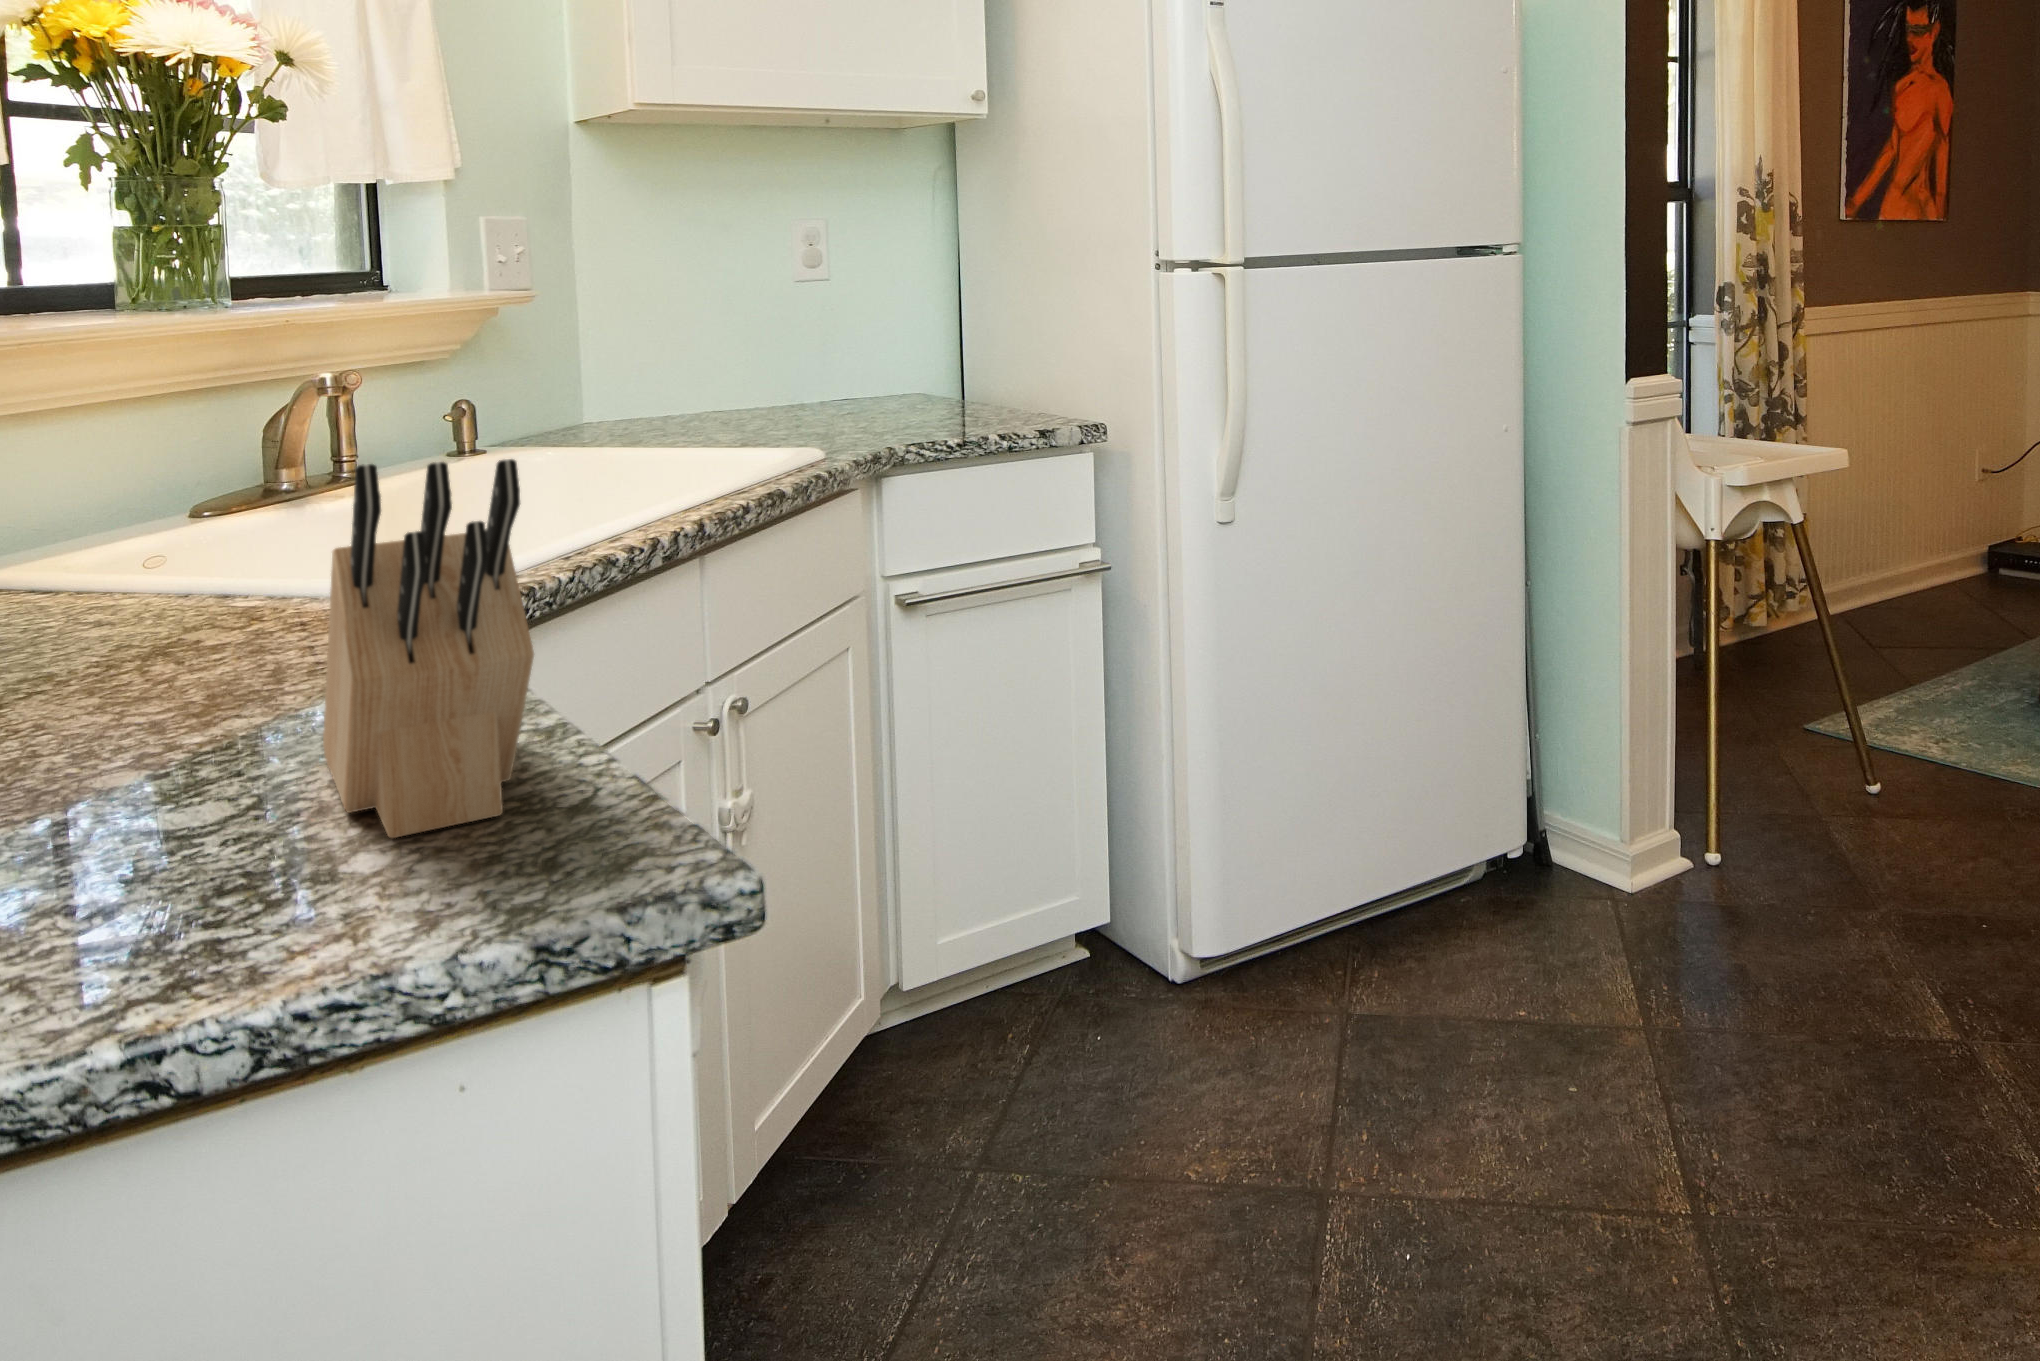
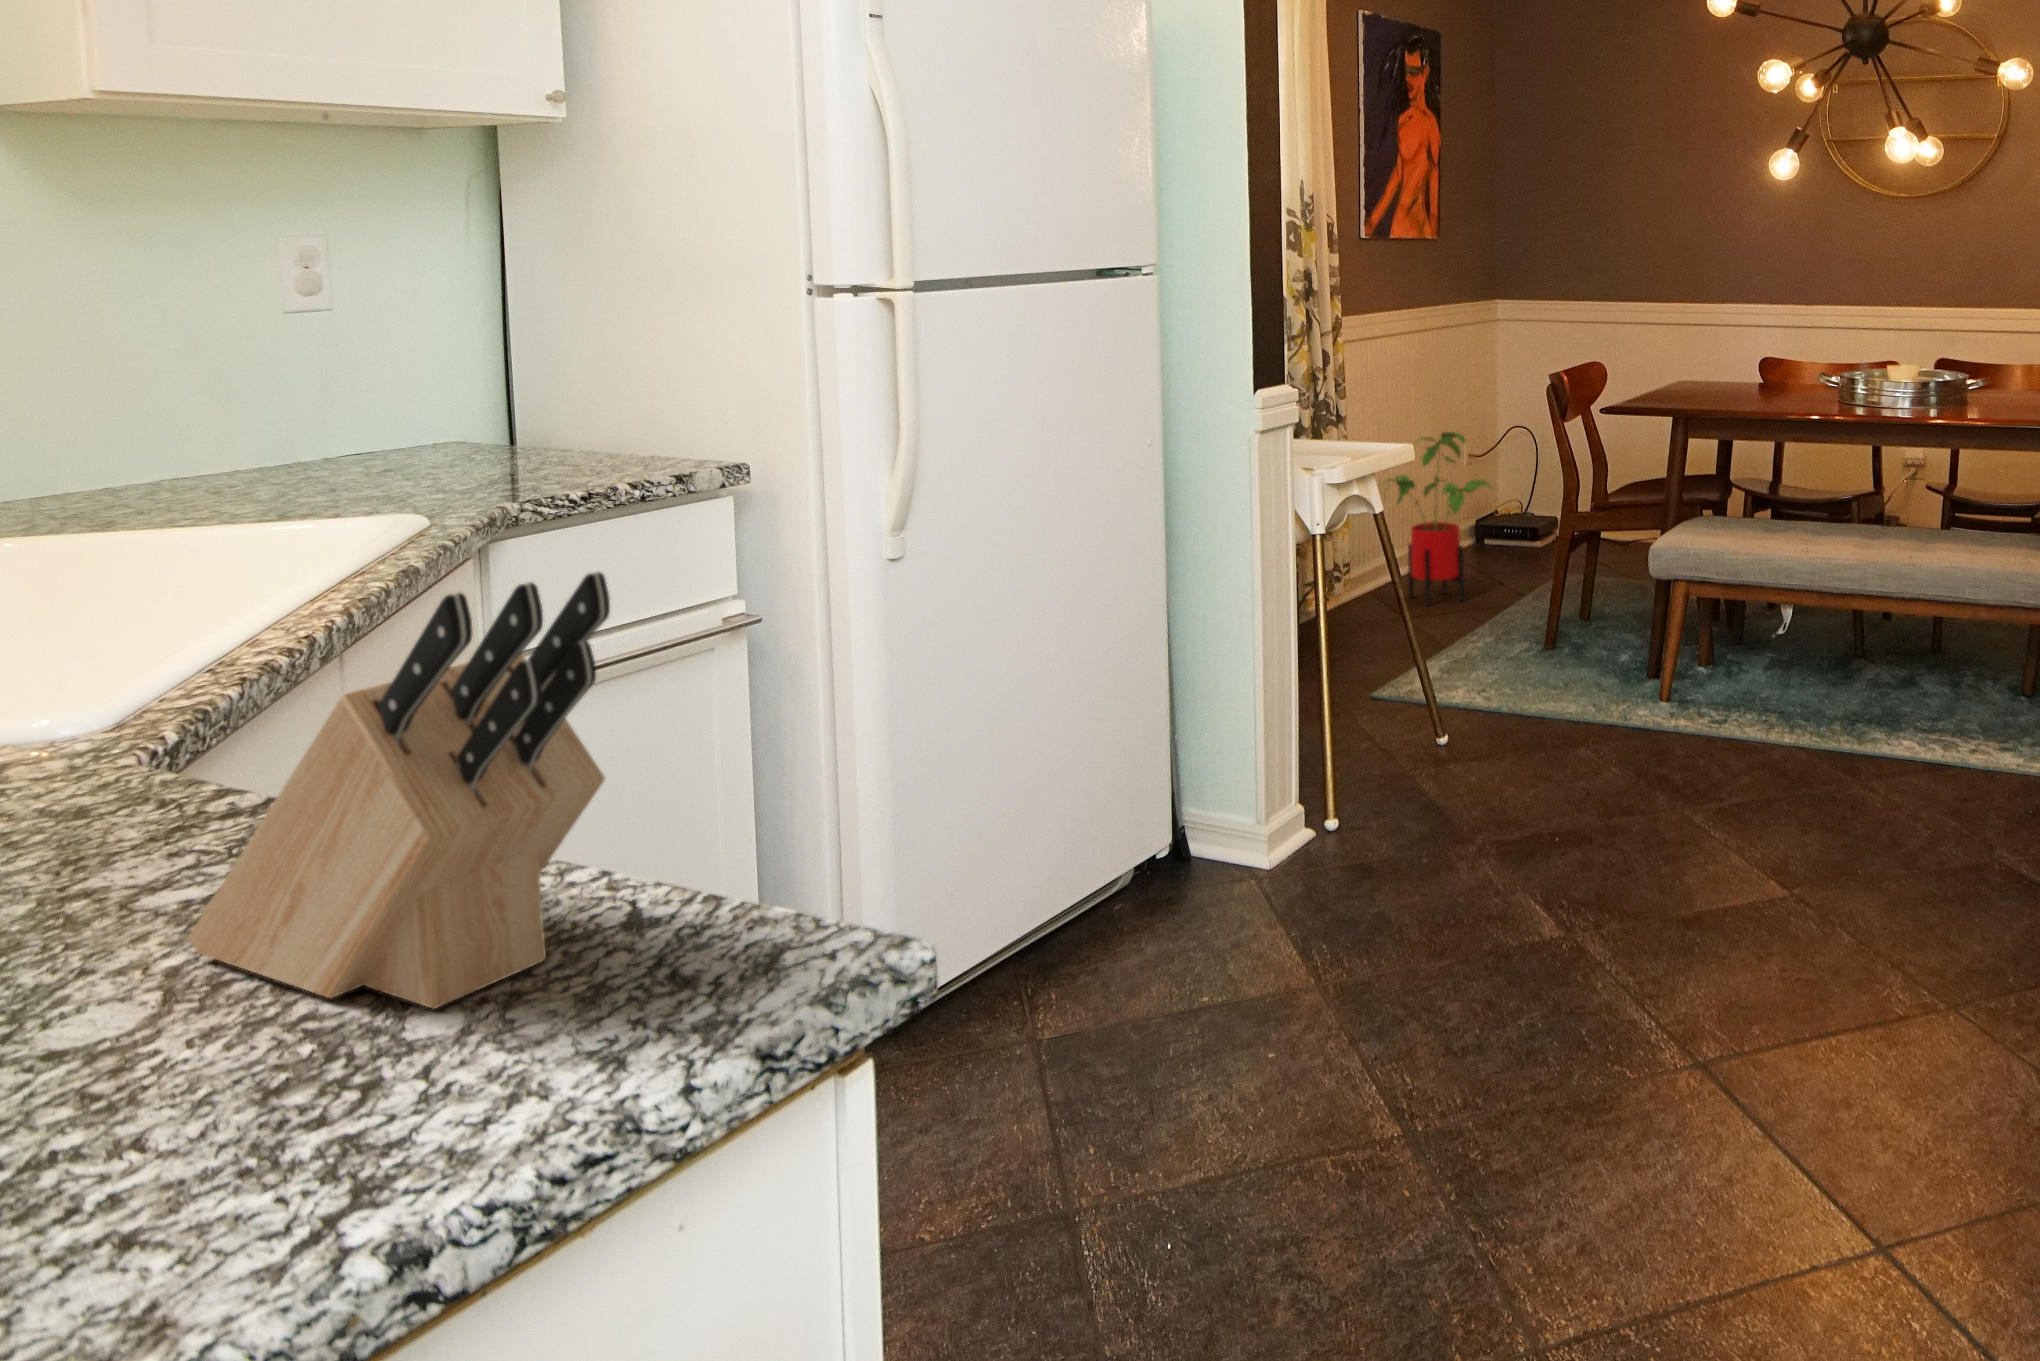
house plant: none [1849,440,1990,632] -> present [1384,432,1489,605]

